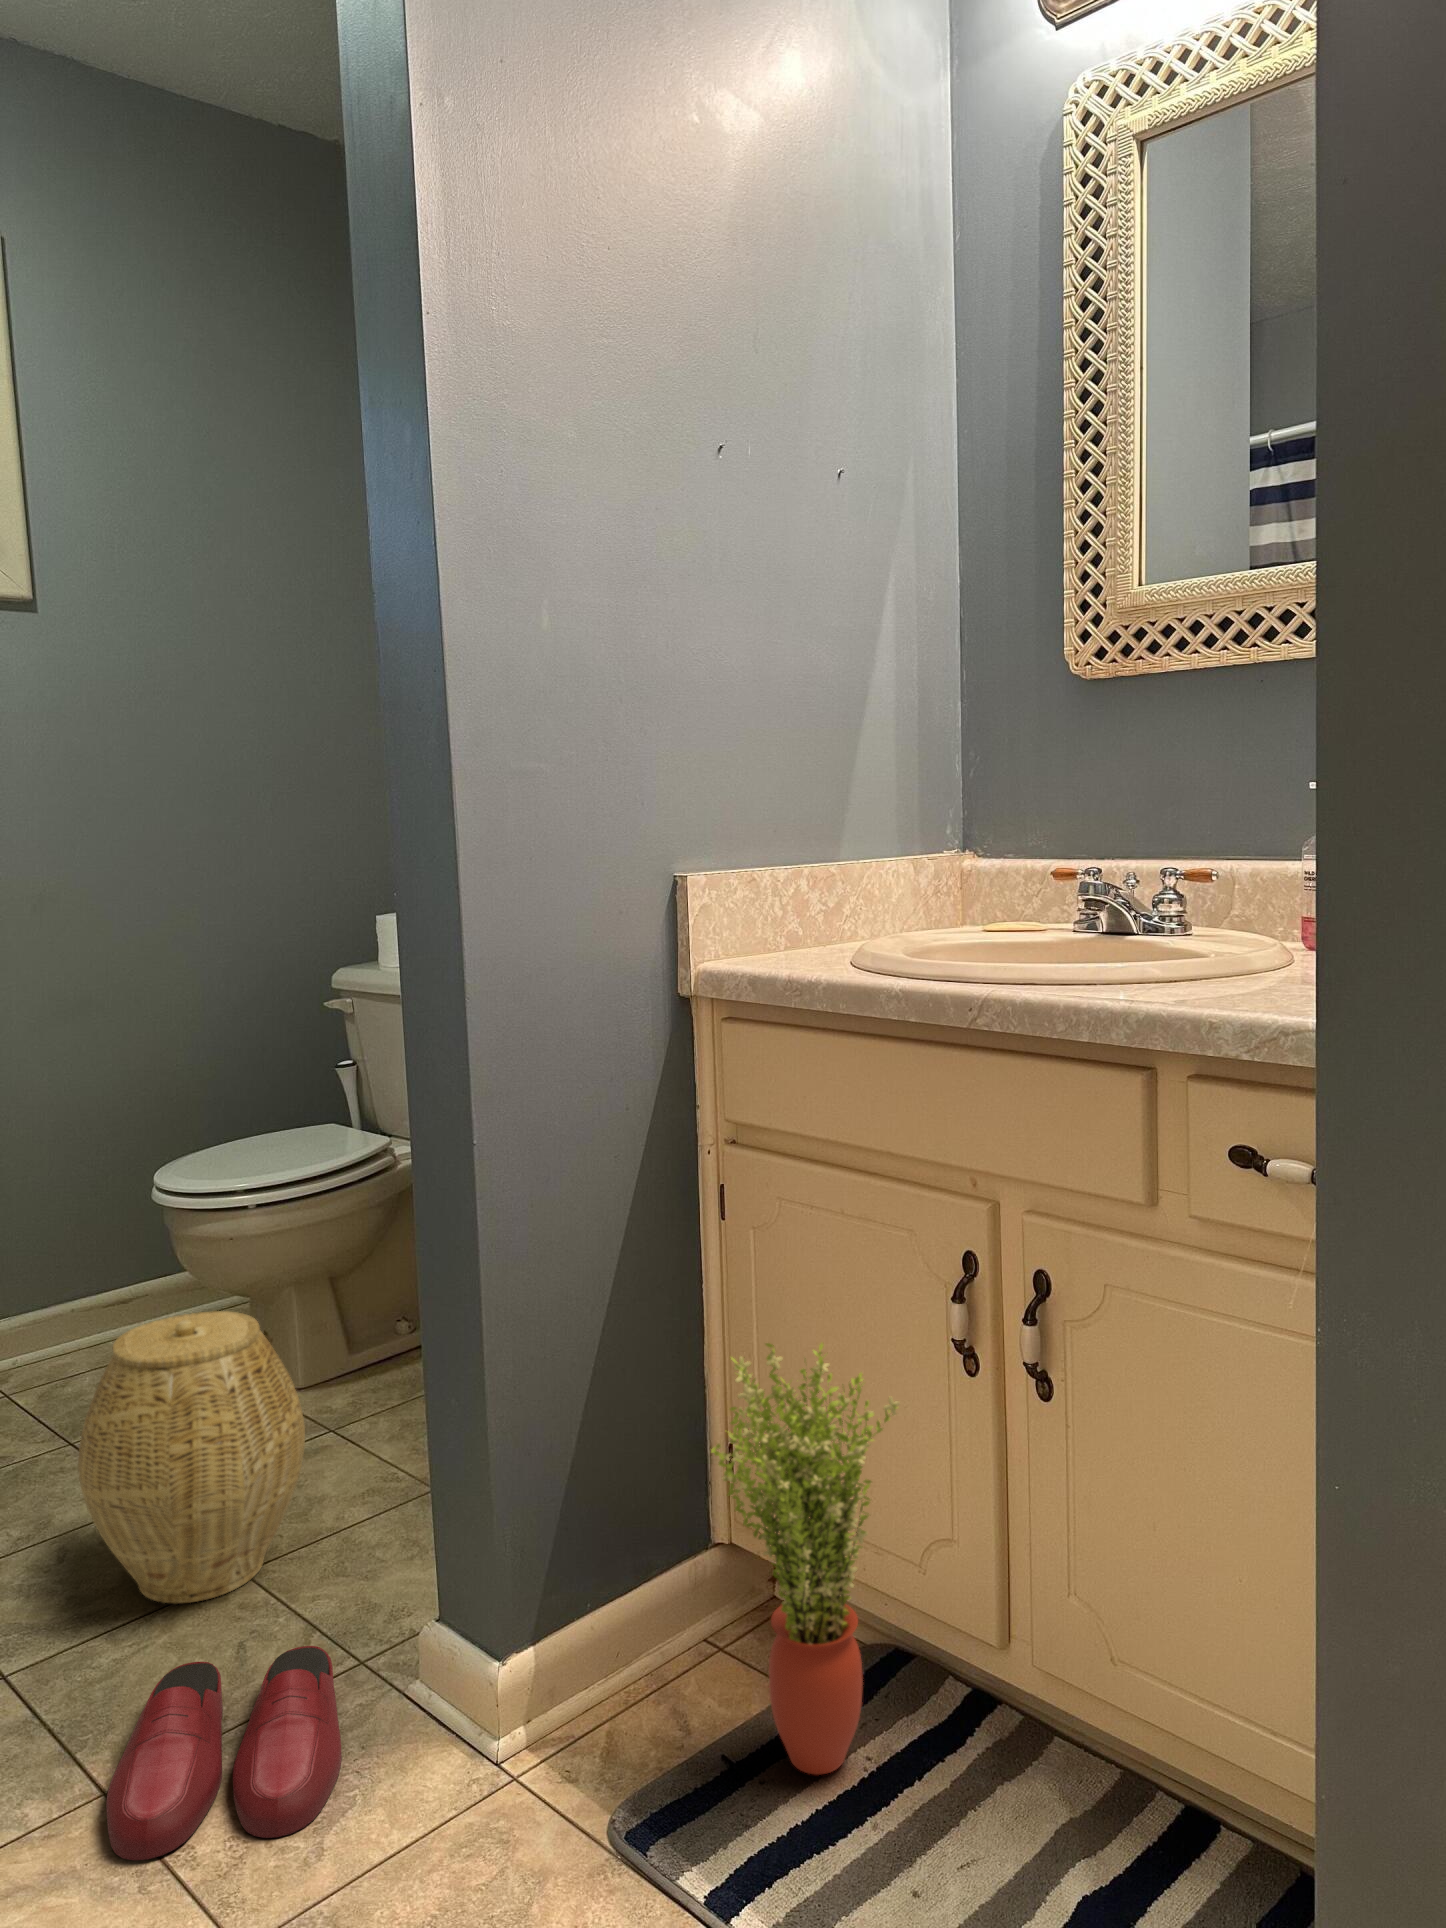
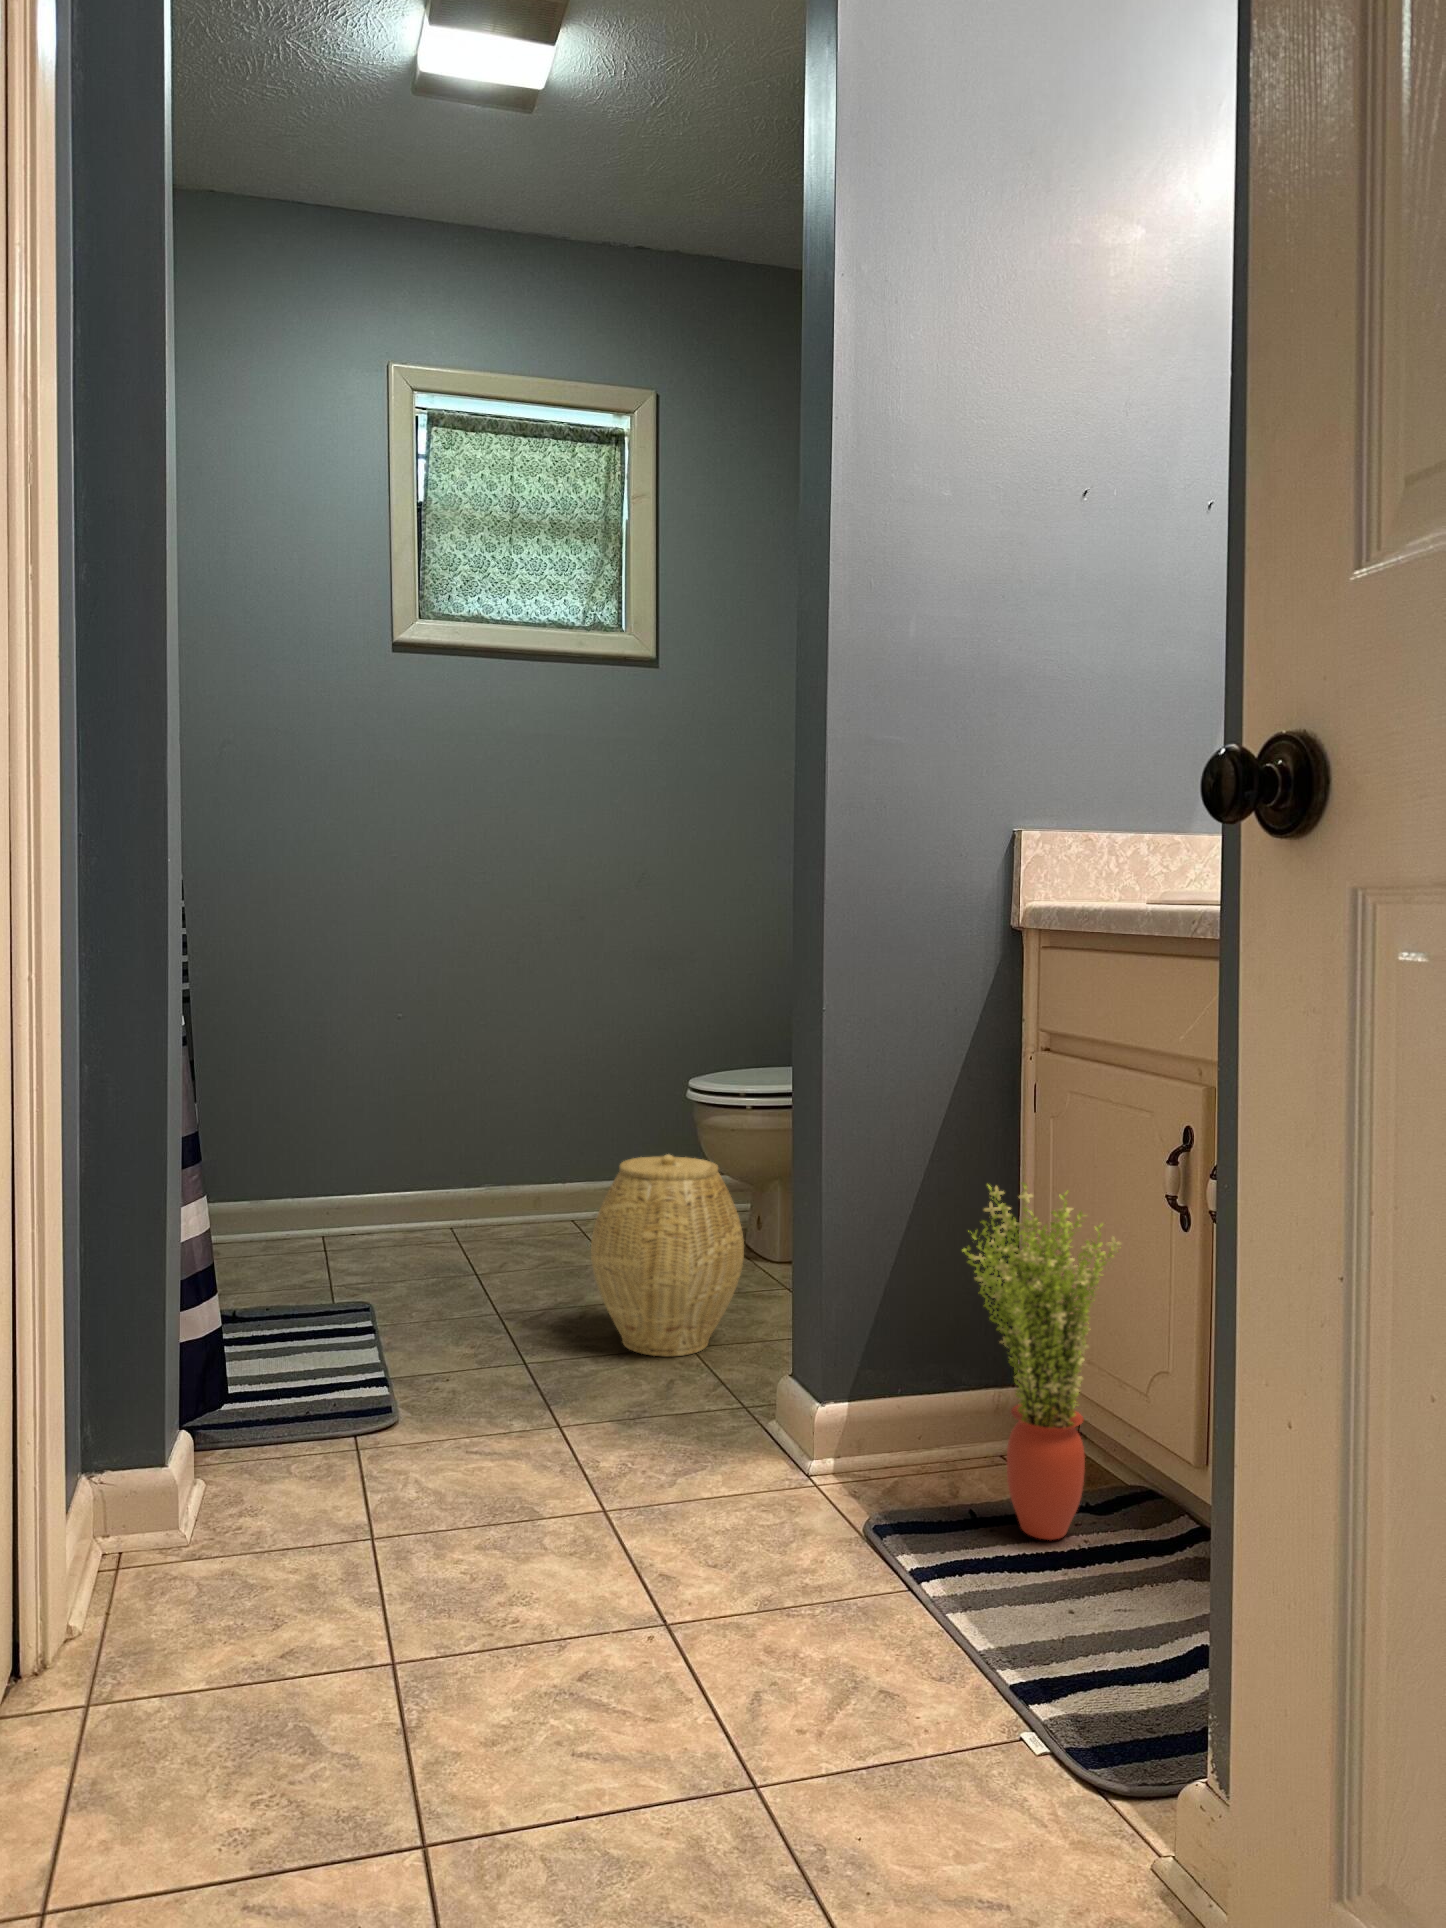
slippers: present [106,1646,342,1861] -> none [555,1372,721,1470]

